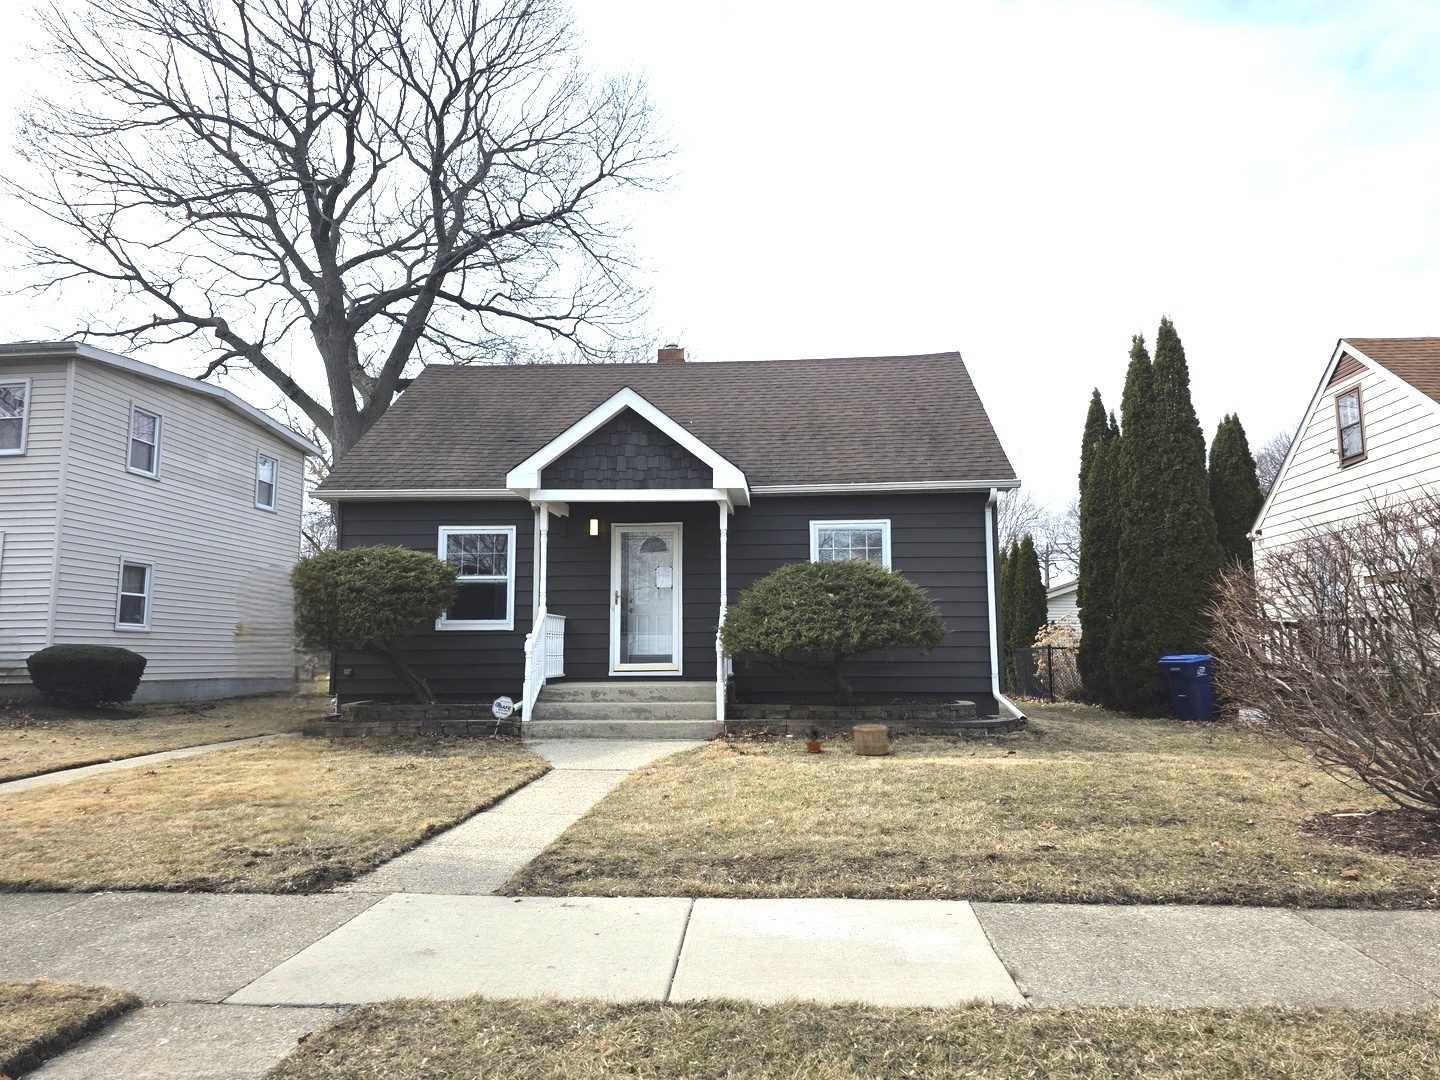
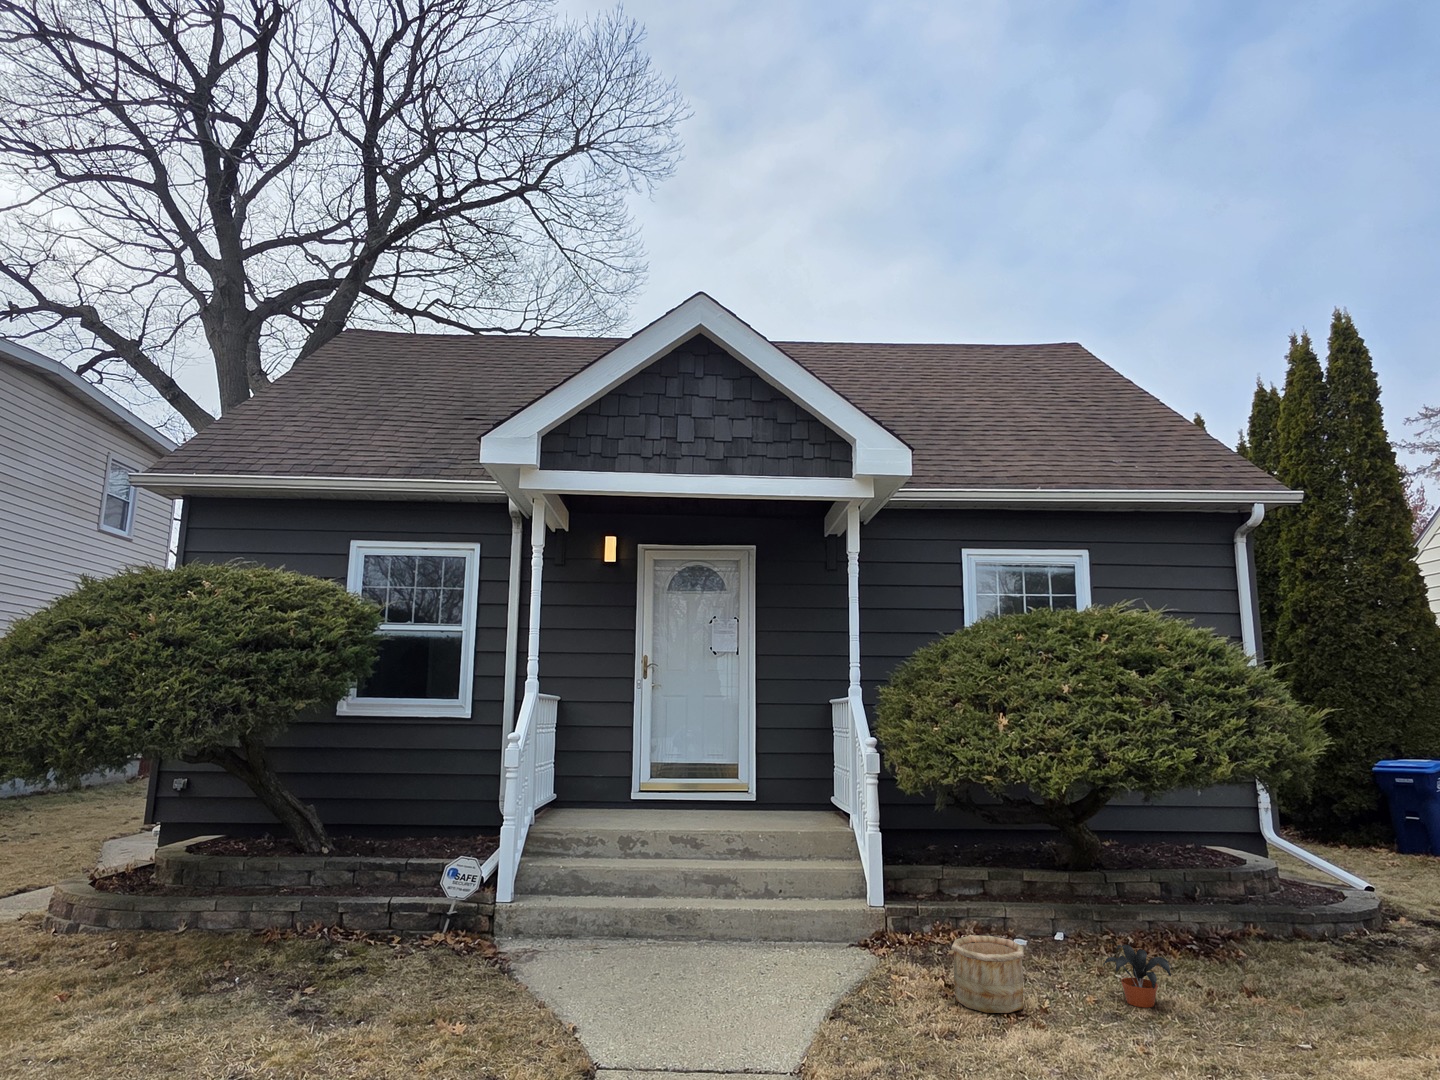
wooden bucket: present [853,725,888,755] -> present [951,935,1024,1013]

